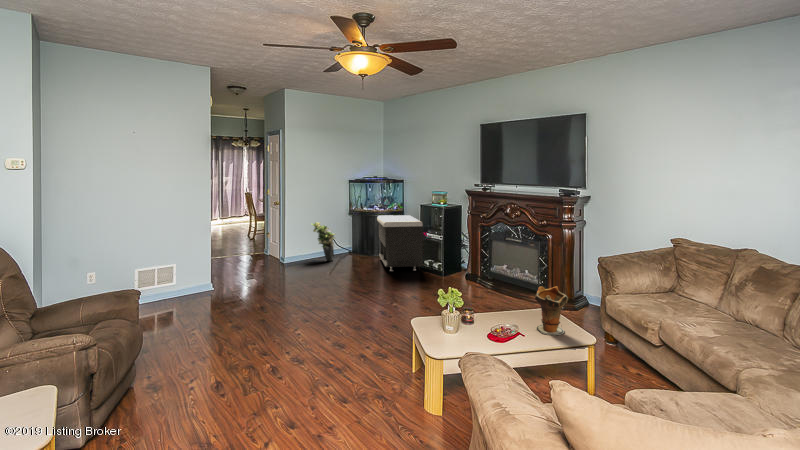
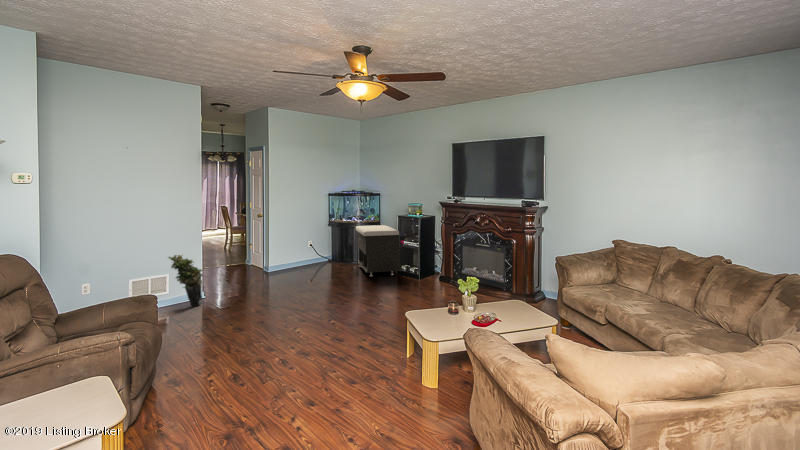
potted plant: present [312,222,335,261] -> present [168,255,203,306]
decorative vase: present [535,286,568,335] -> none [507,280,534,320]

